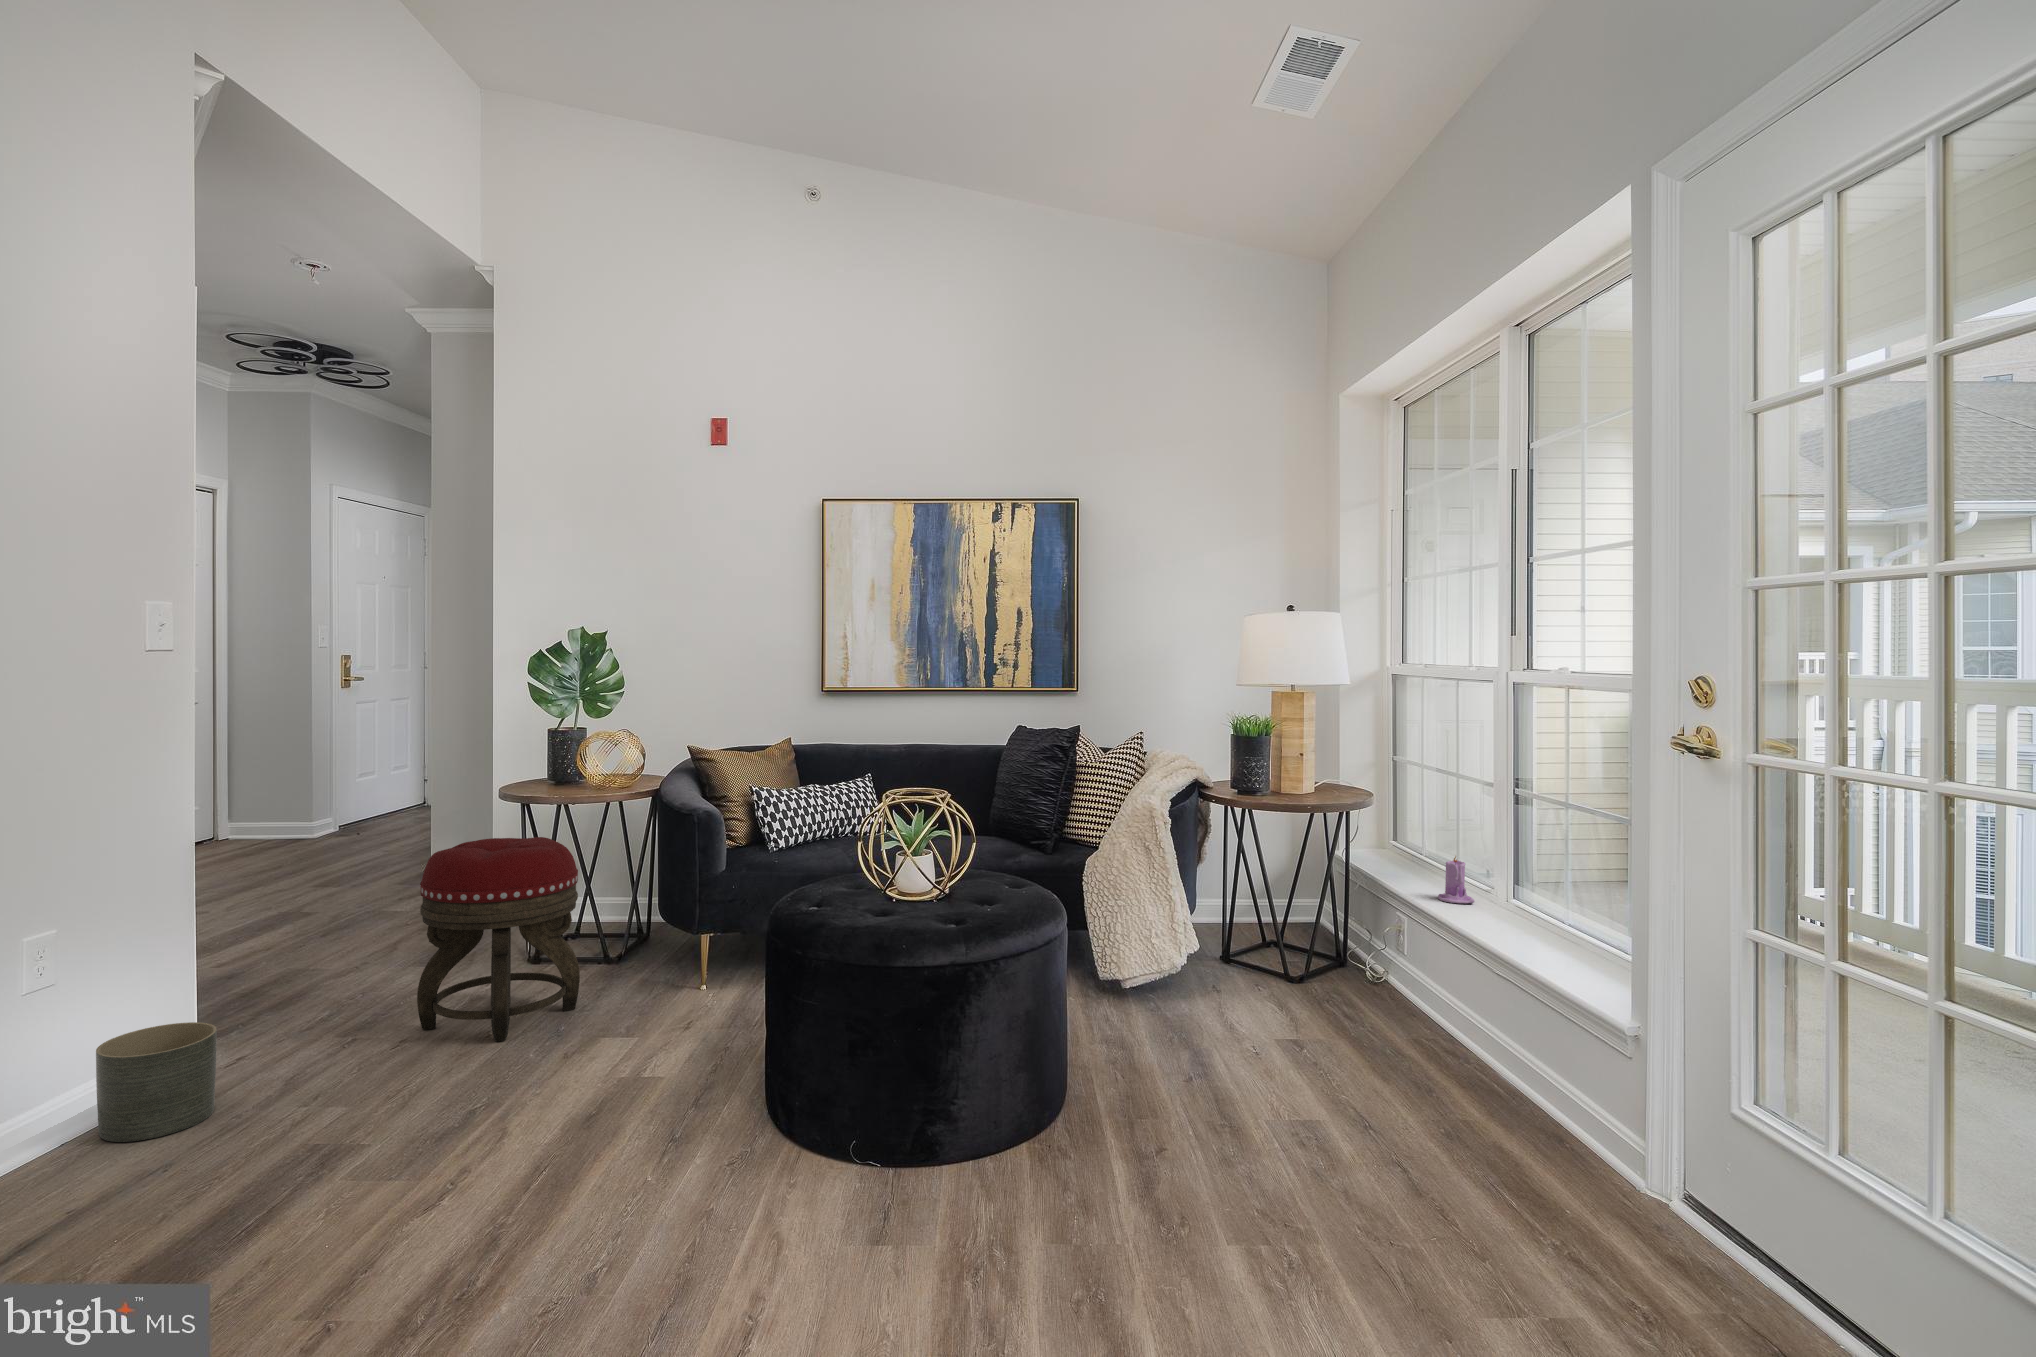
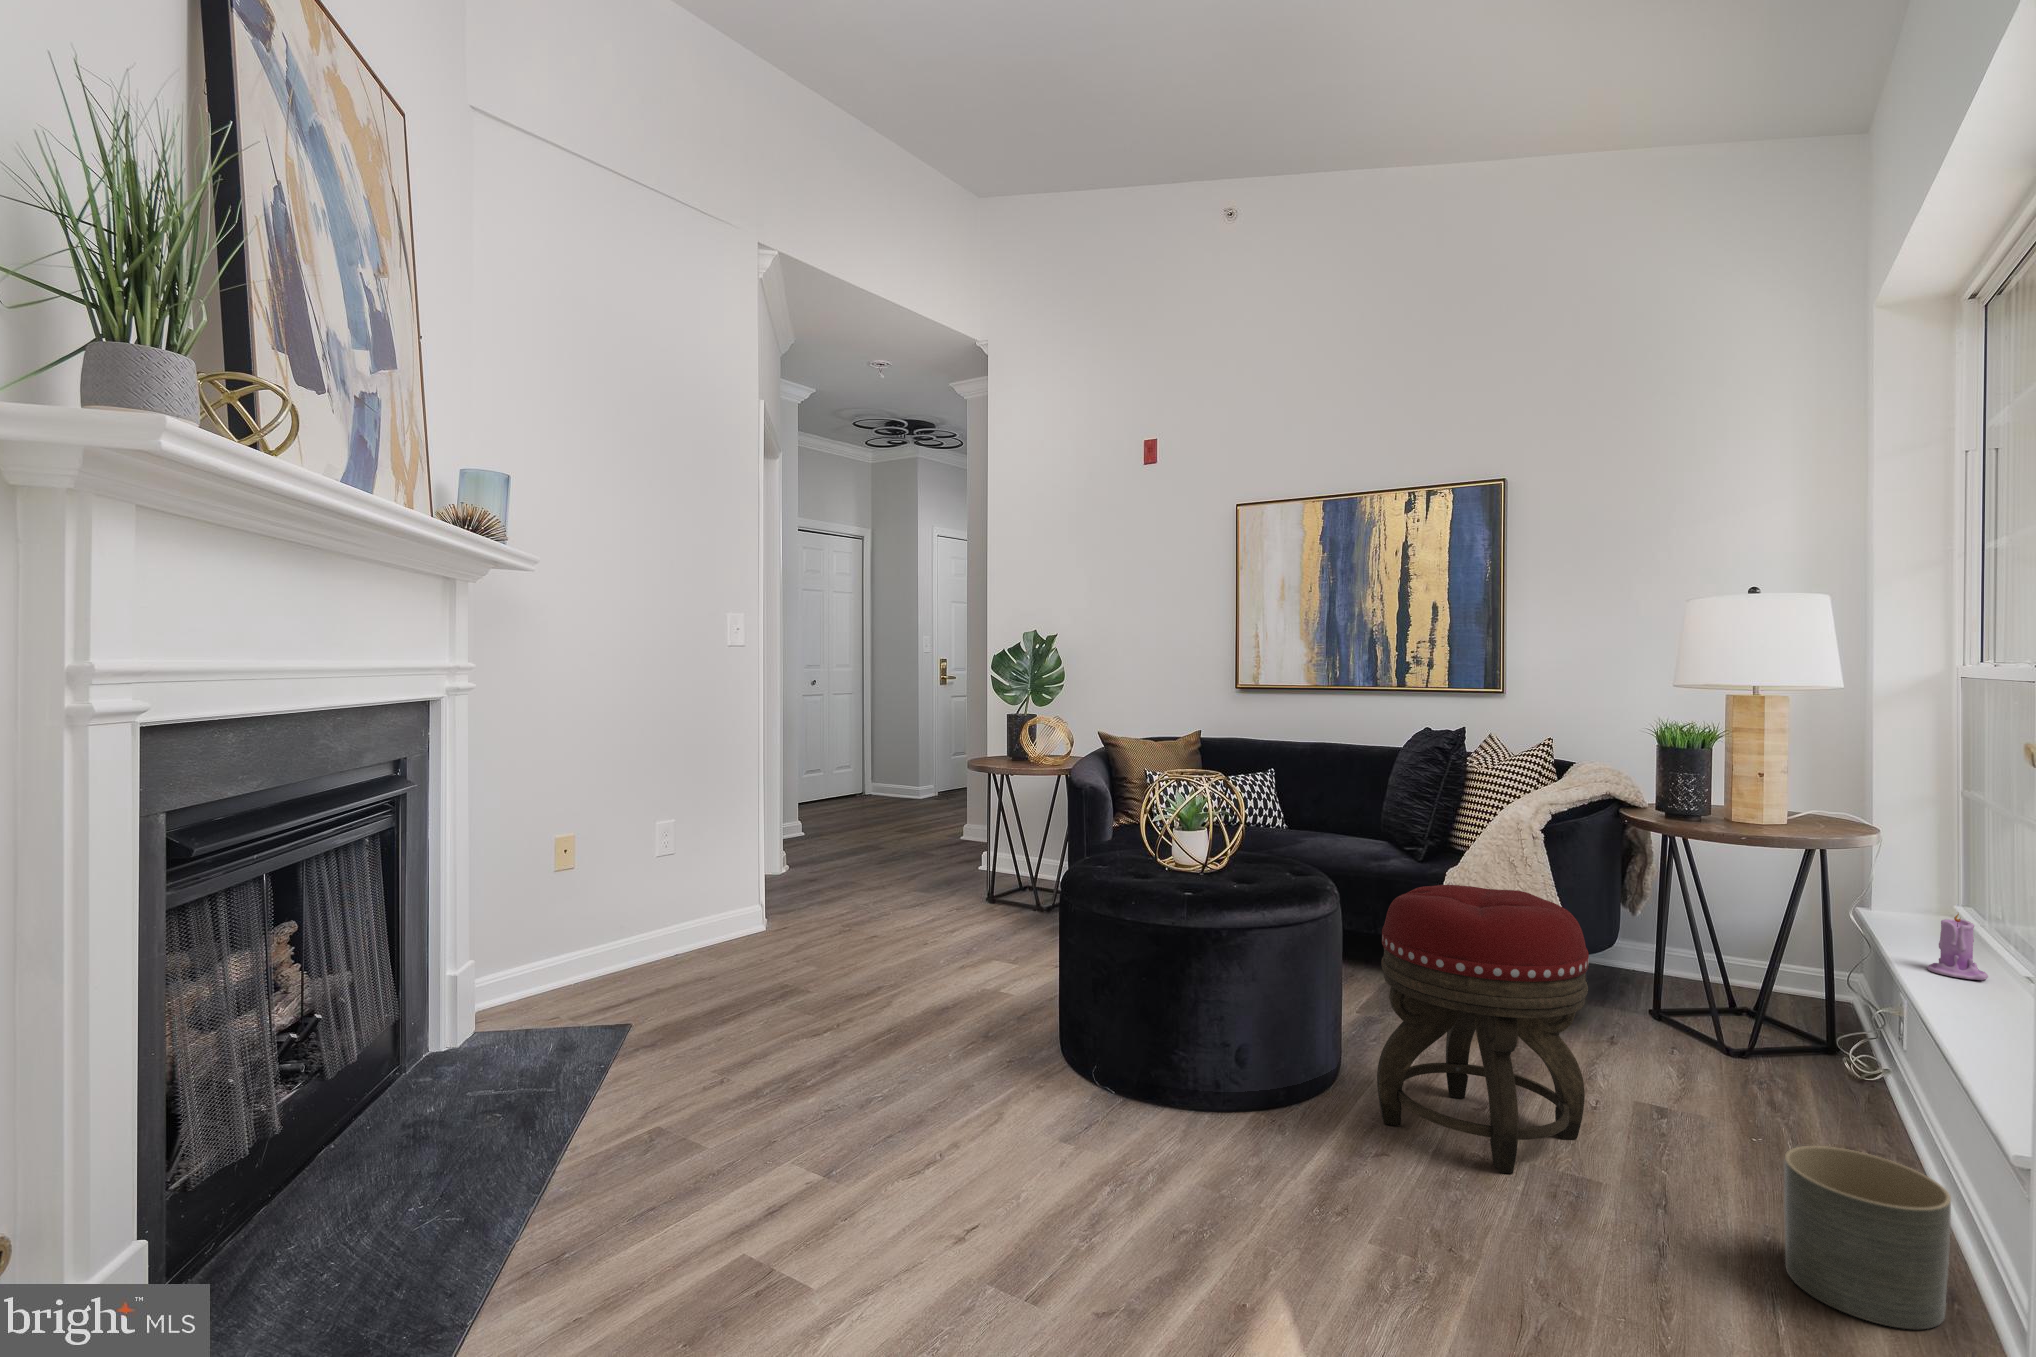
footstool: present [417,837,580,1042] -> present [1377,885,1589,1174]
planter: present [96,1022,217,1142] -> present [1784,1146,1951,1329]

